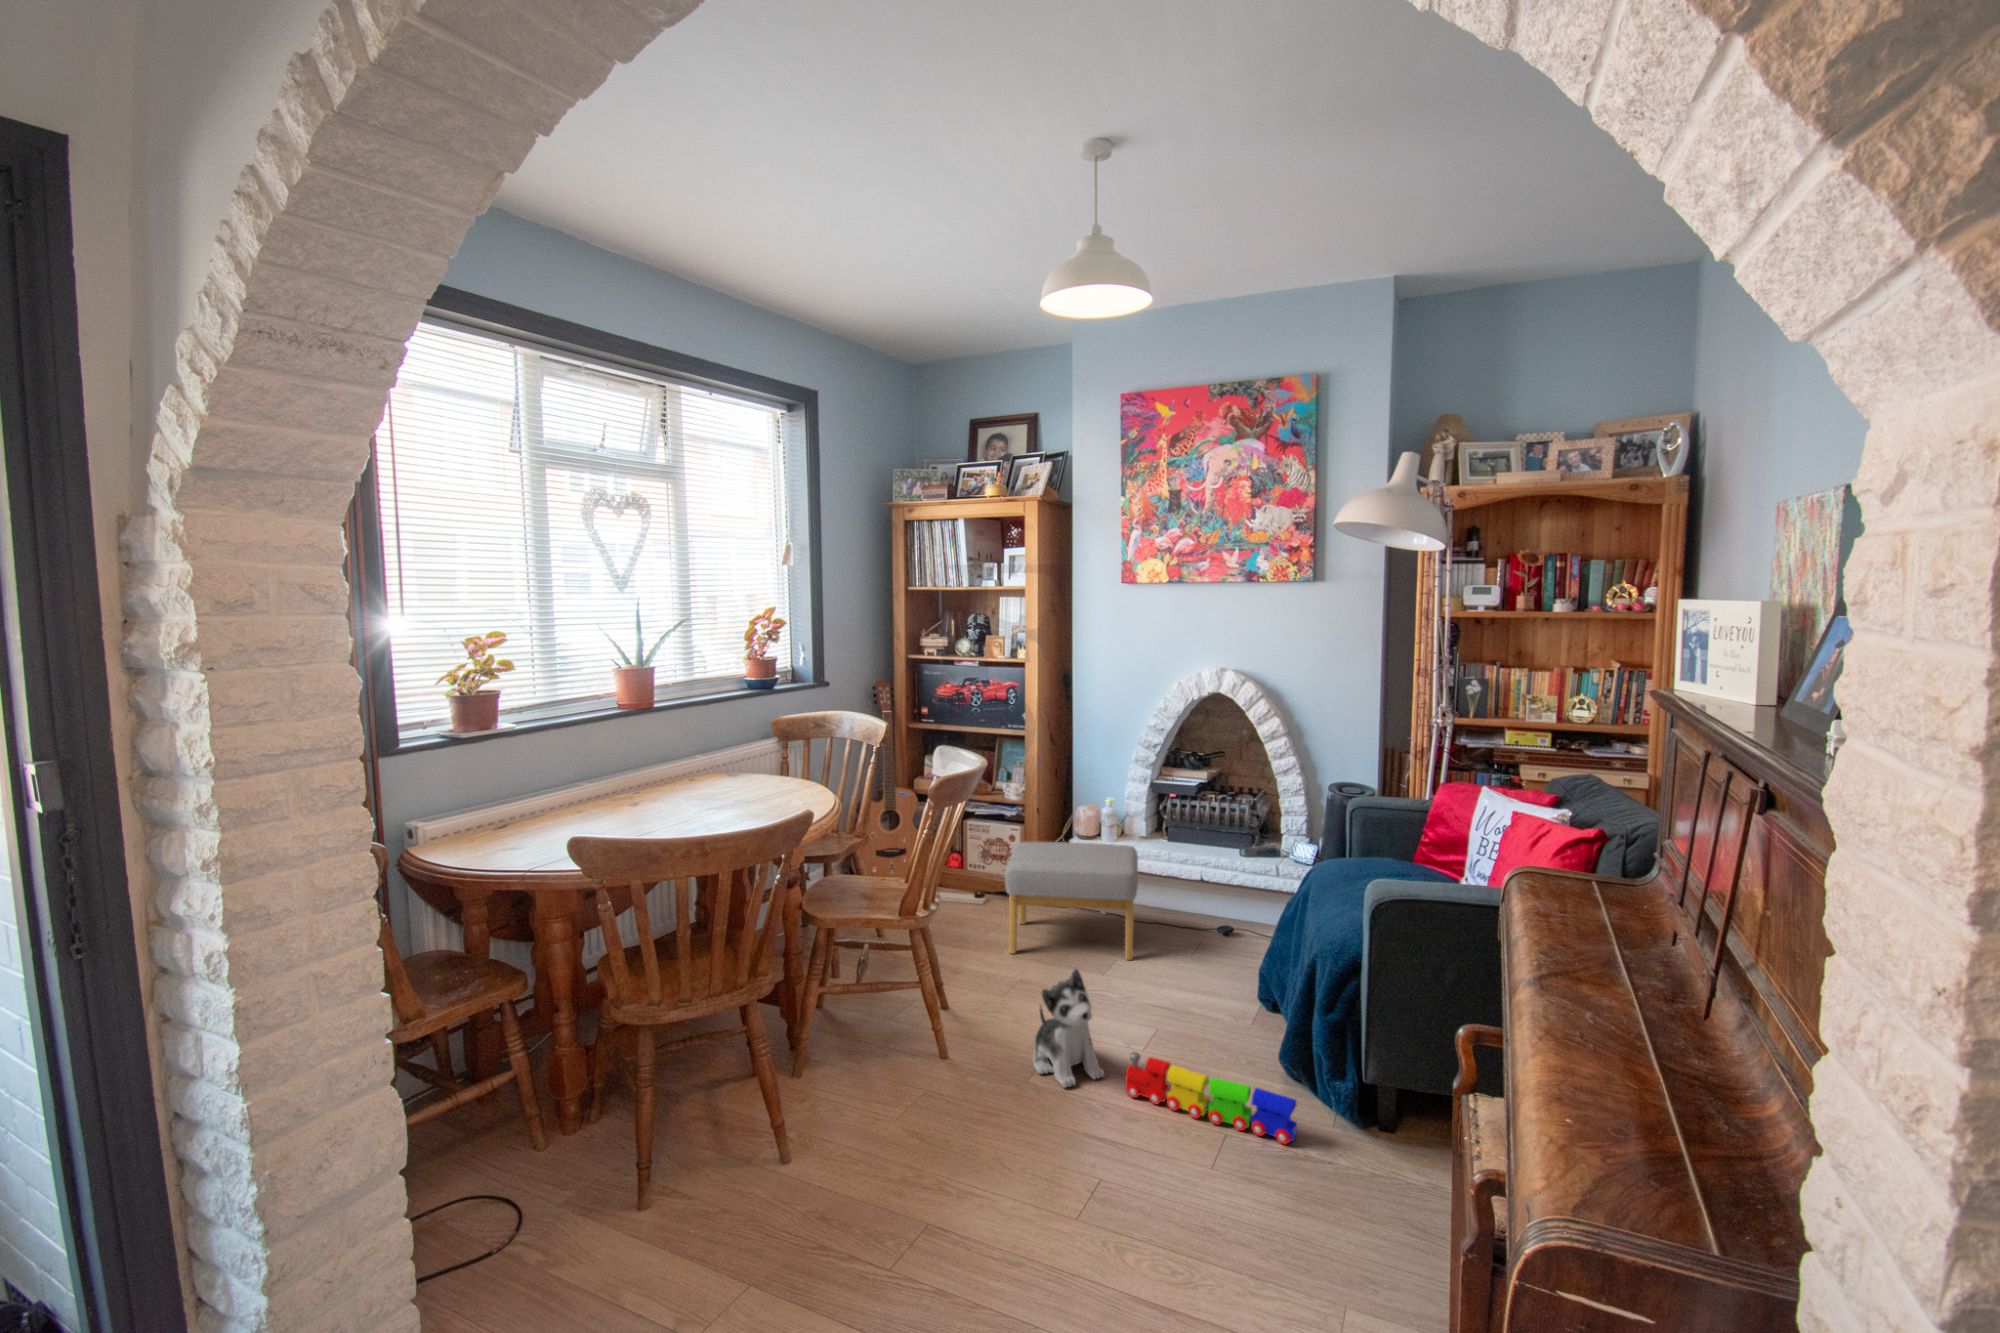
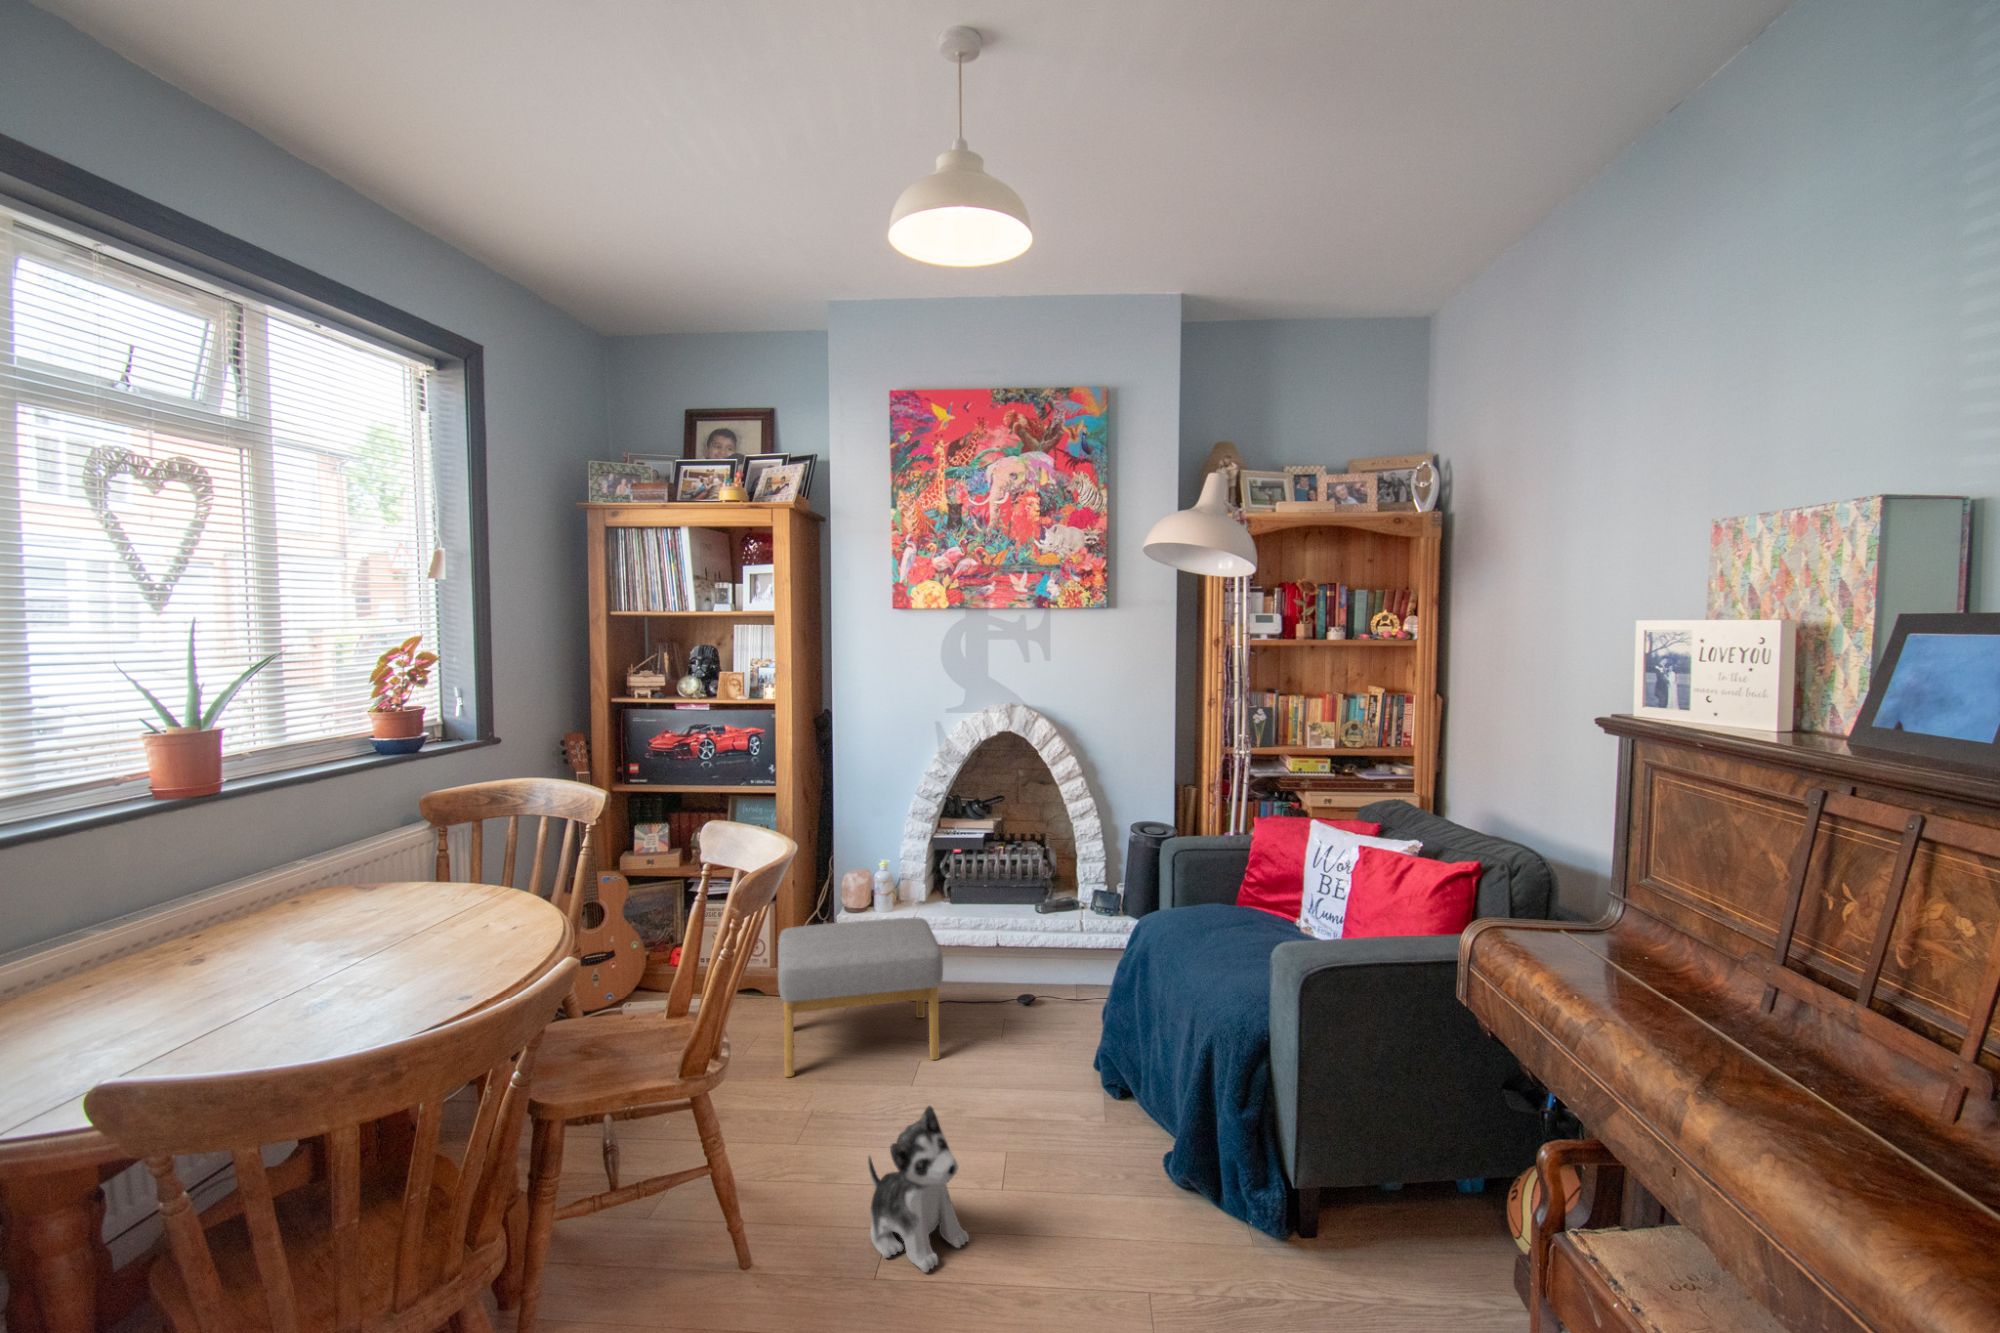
toy train: present [1125,1052,1297,1144] -> none [1004,1202,1221,1286]

